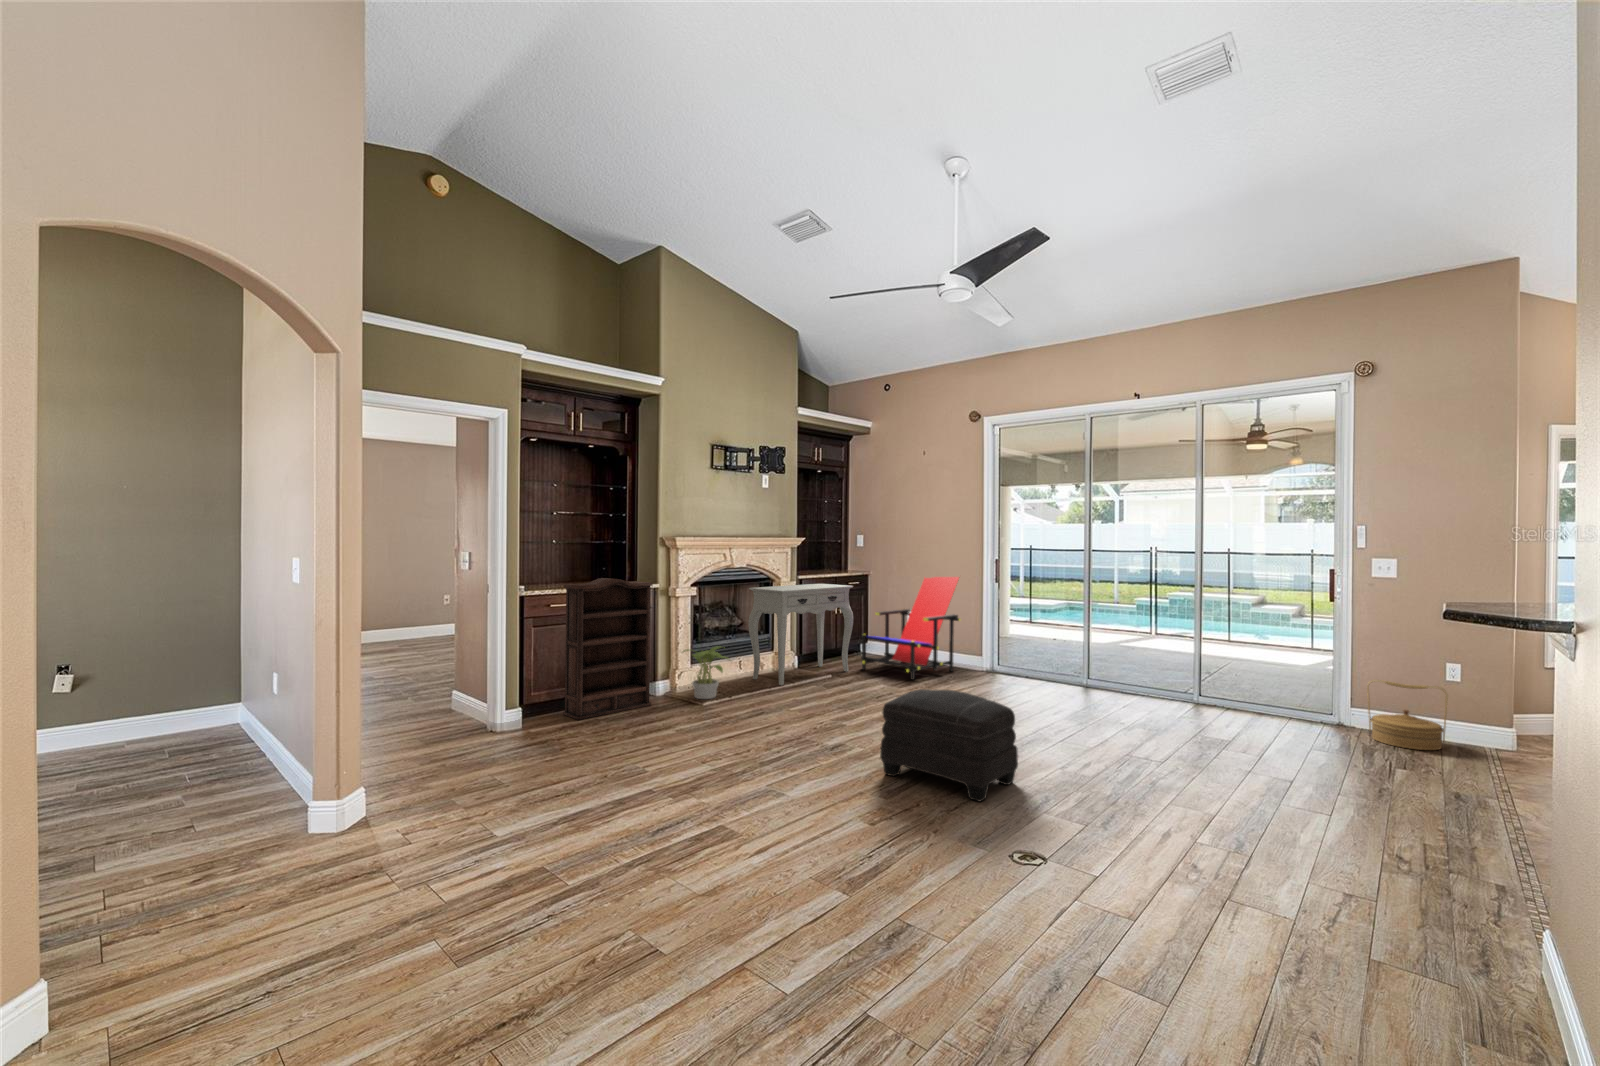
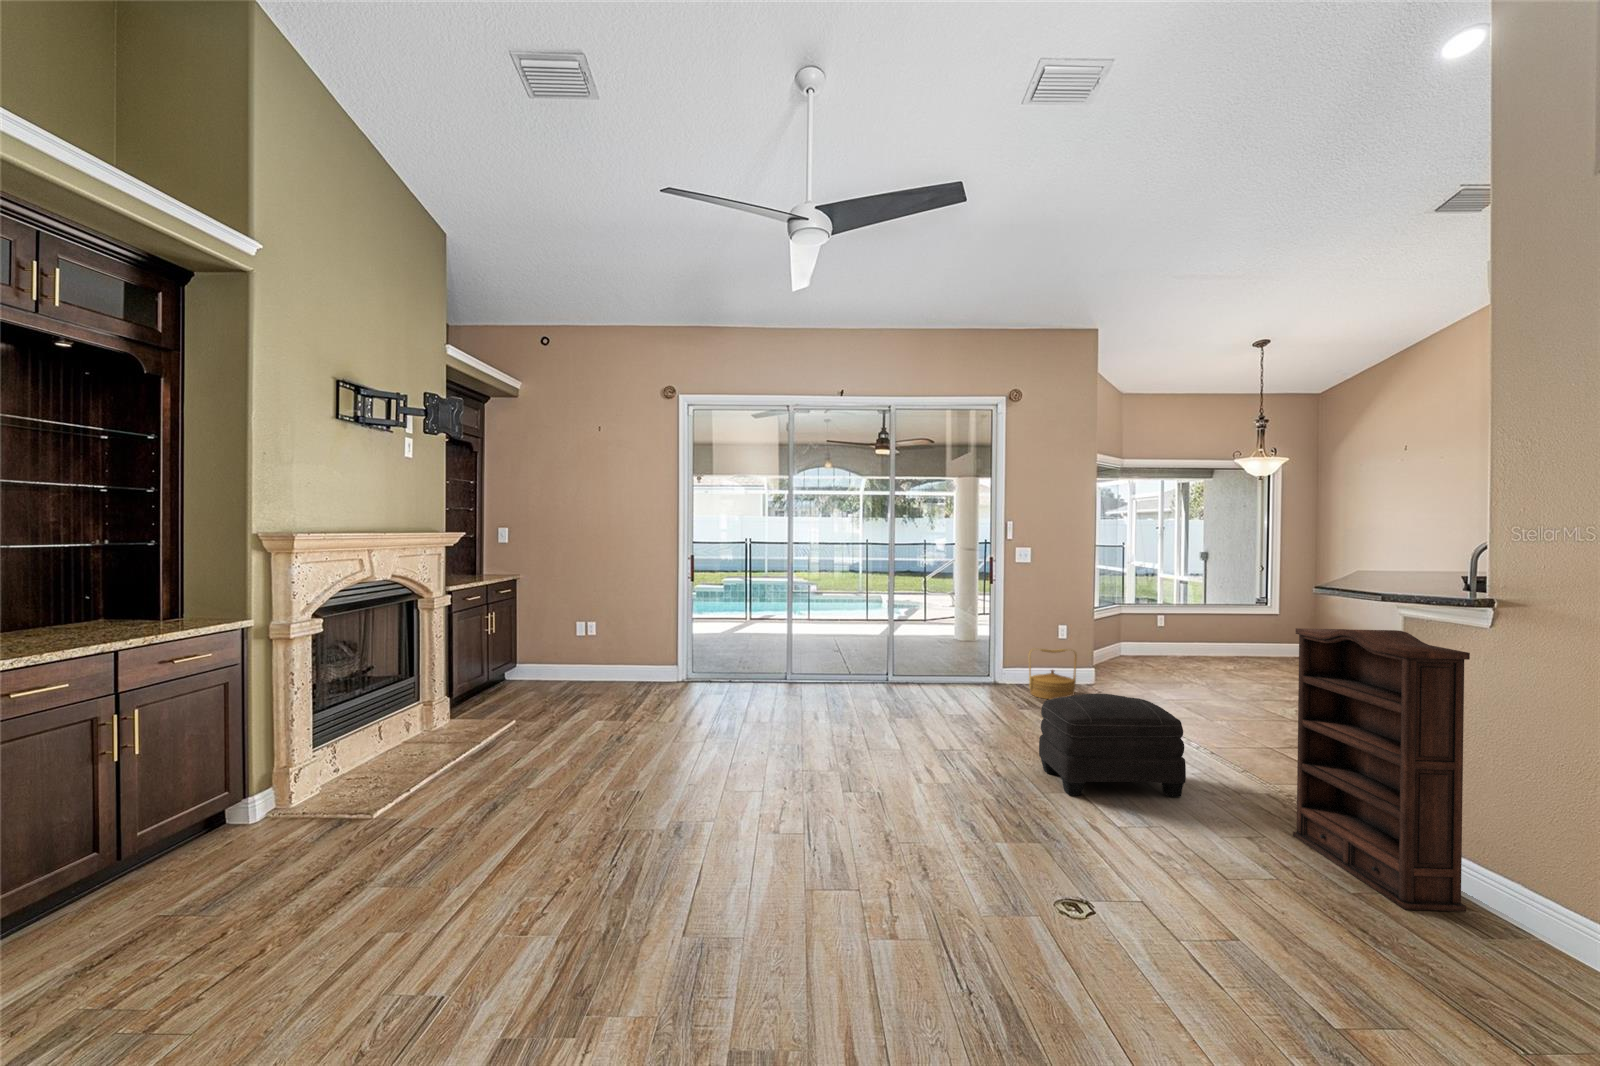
lounge chair: present [861,577,960,680] -> none [543,573,663,709]
bookshelf: present [563,578,652,720] -> present [1293,628,1470,911]
console table: present [748,584,853,685] -> none [397,596,538,753]
potted plant: present [683,646,729,699] -> none [319,712,412,808]
ottoman: present [880,689,1018,801] -> present [1039,694,1186,797]

